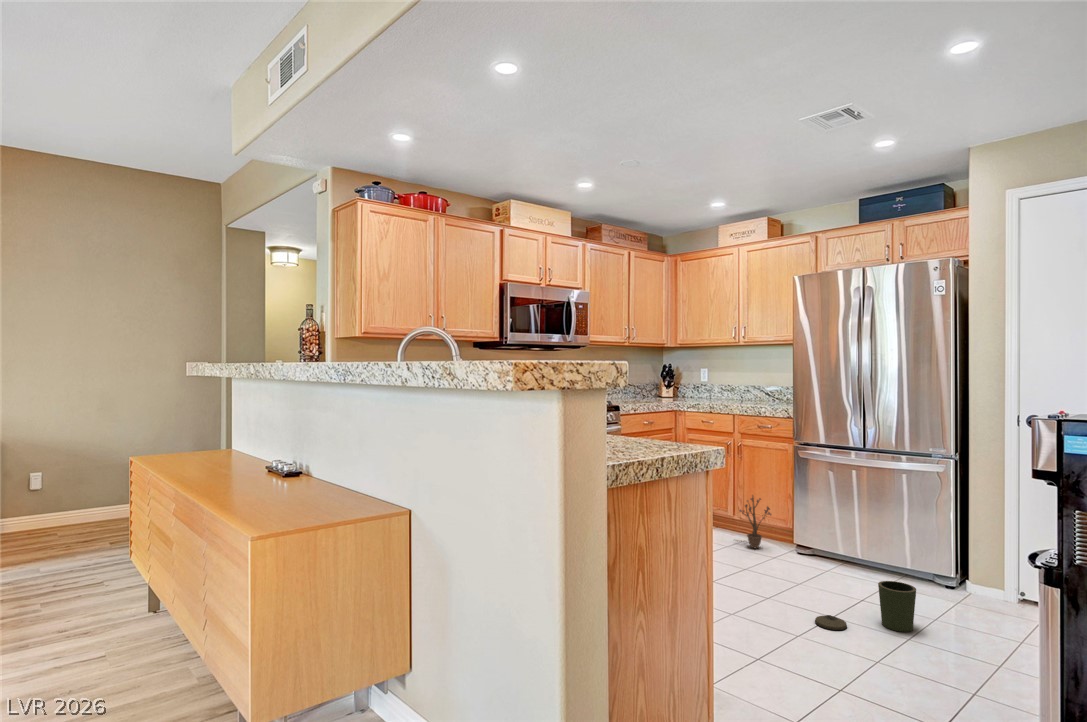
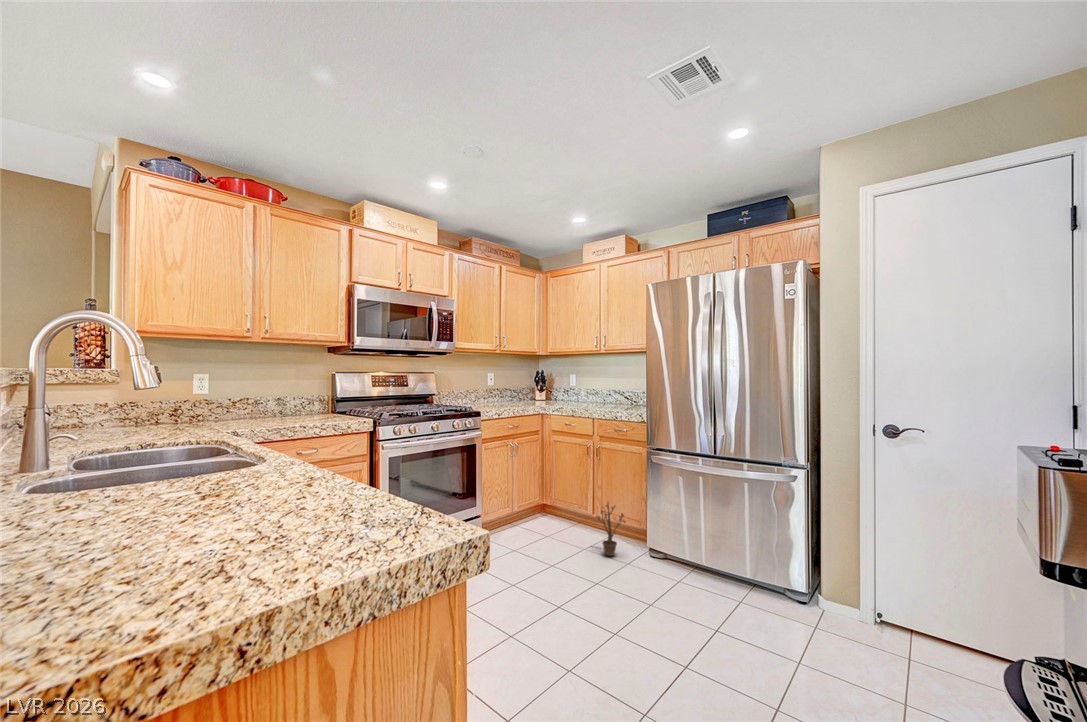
trash can: present [815,581,916,632] -> none [665,621,779,696]

